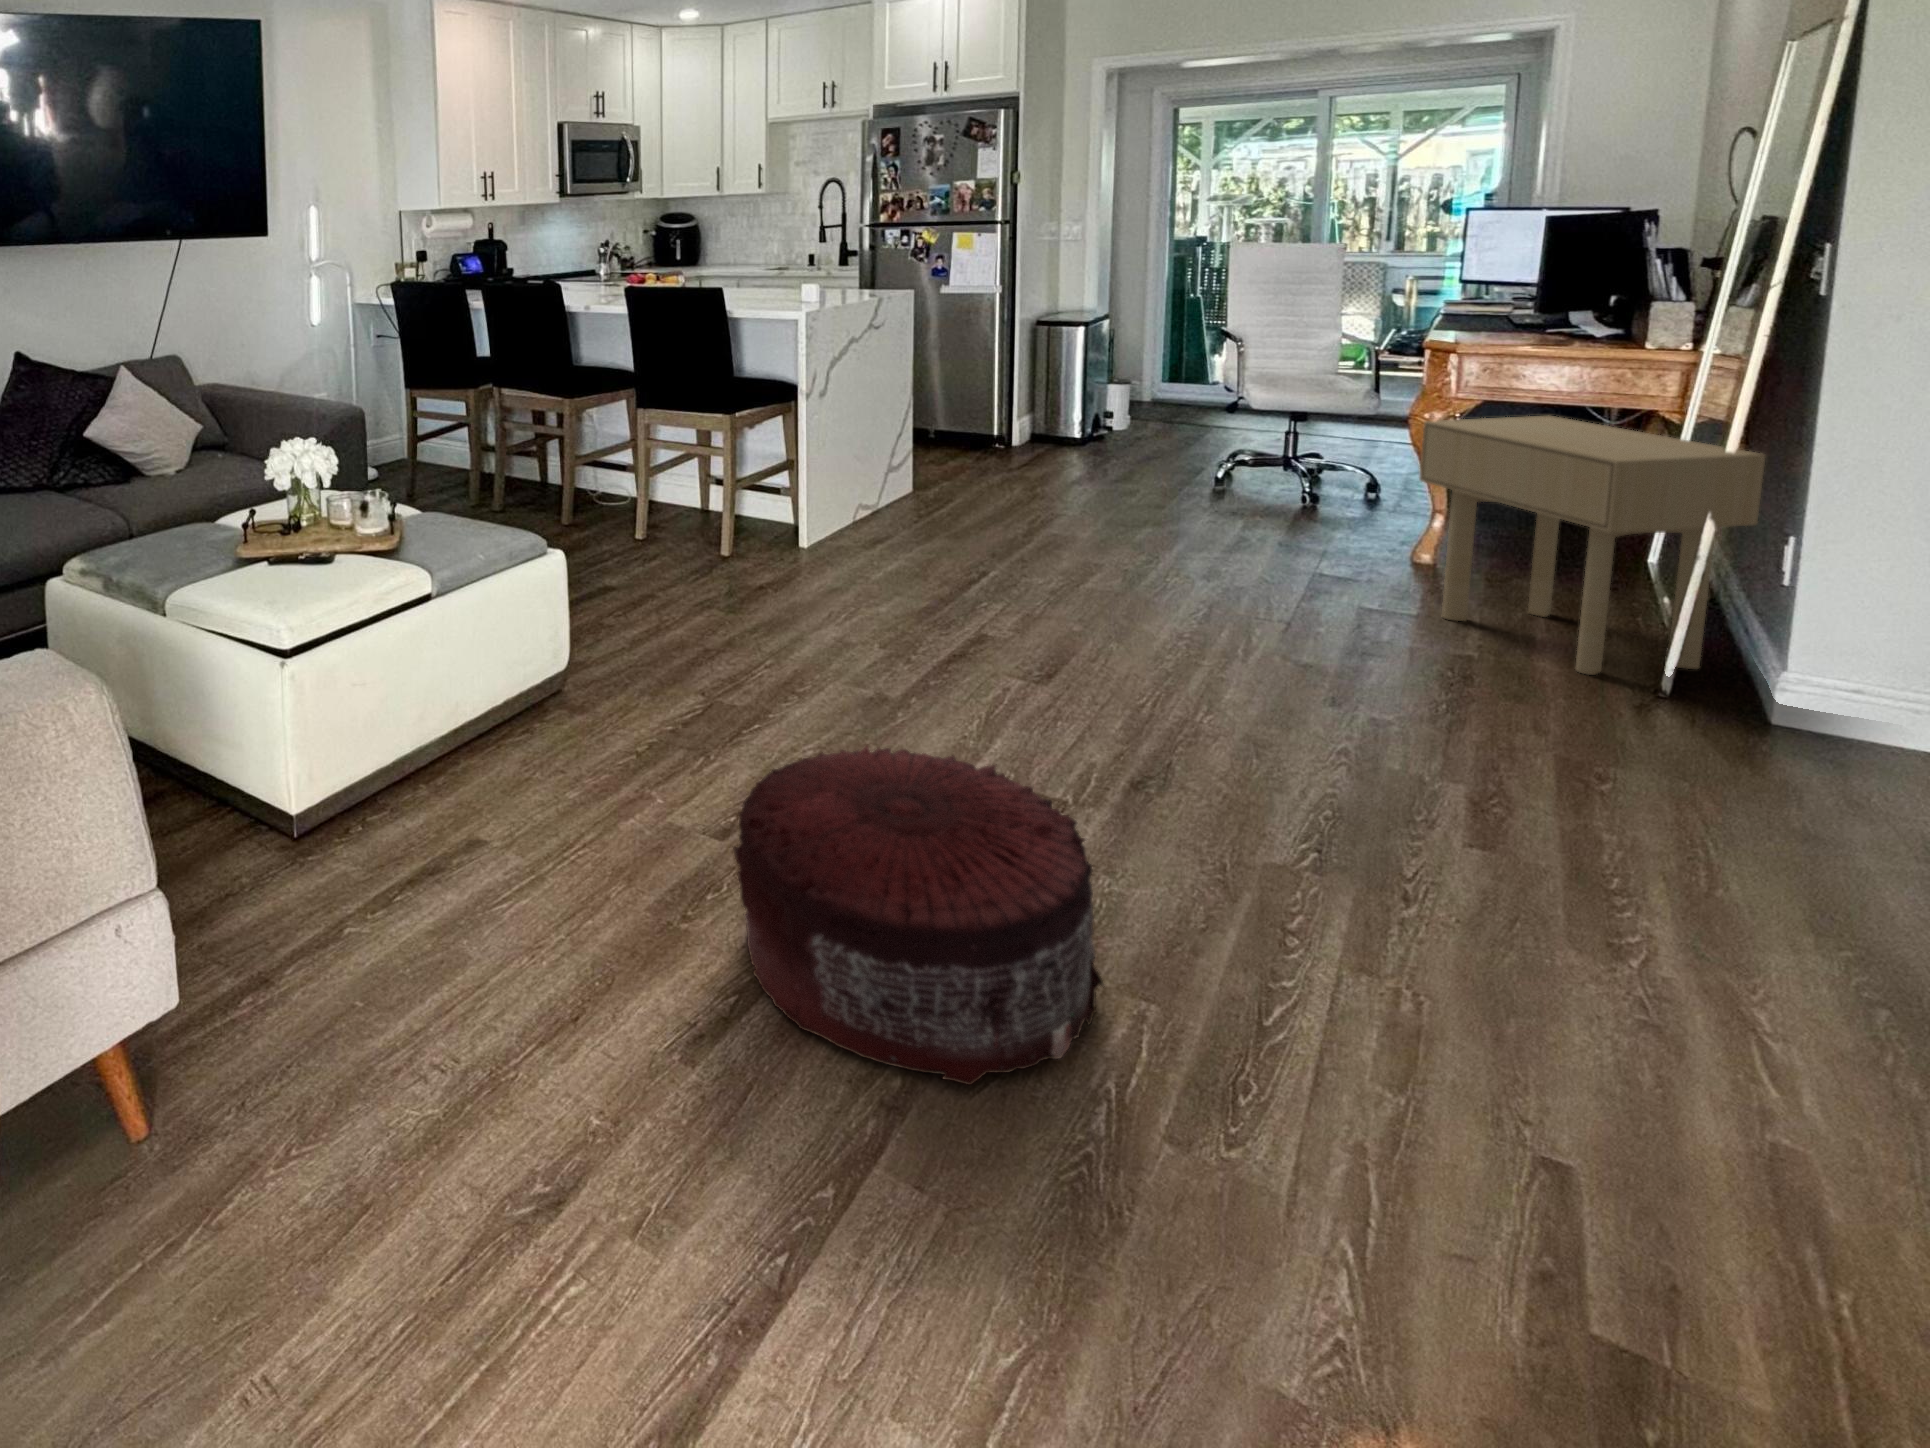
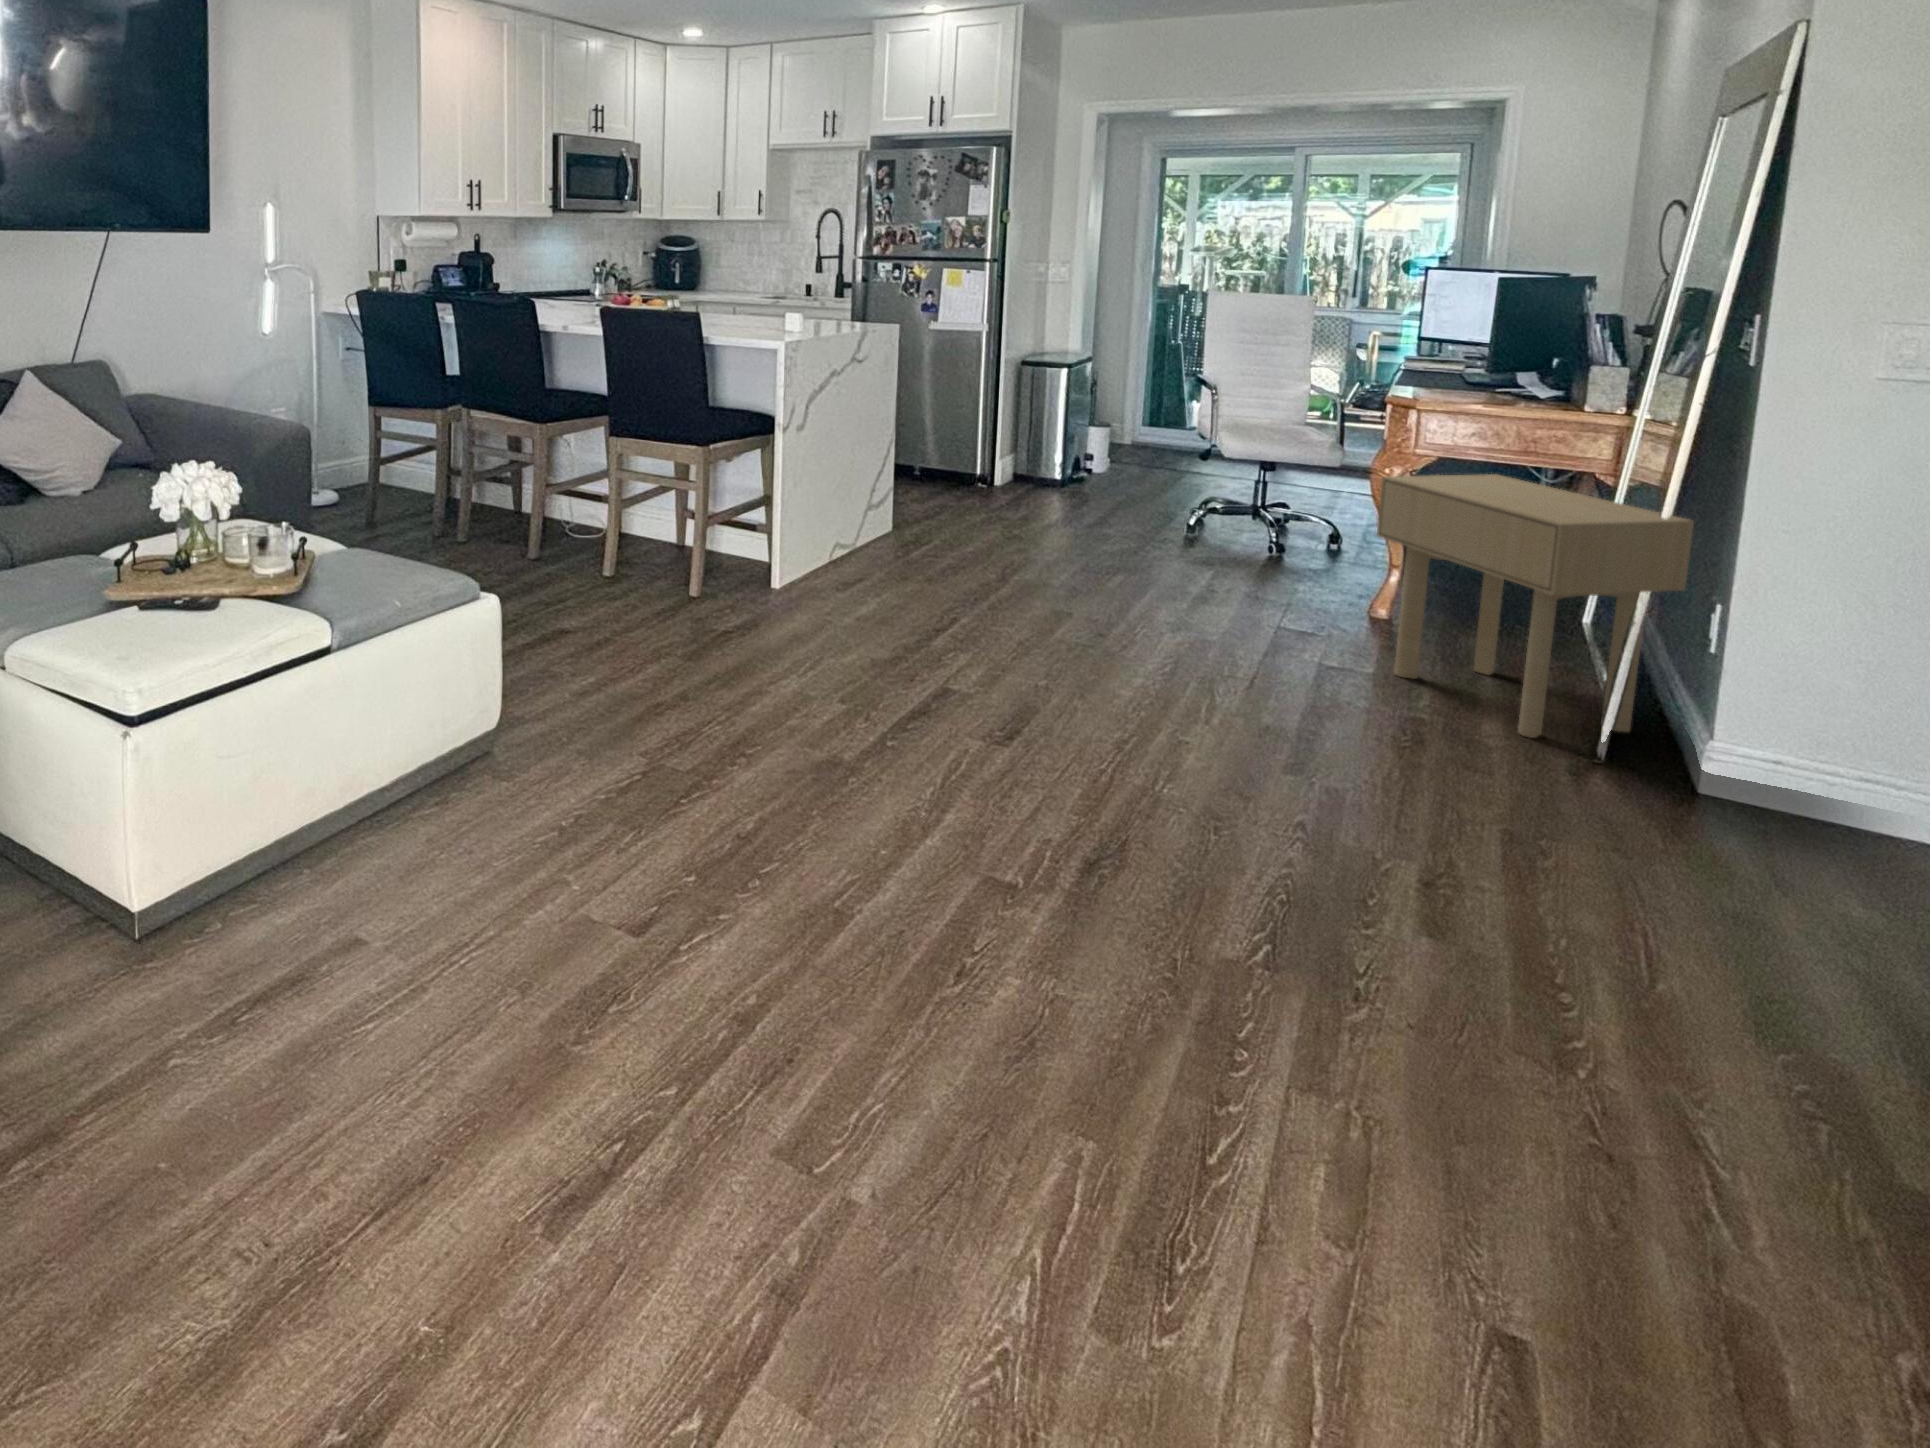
pouf: present [733,746,1103,1085] -> none [632,831,1039,1263]

